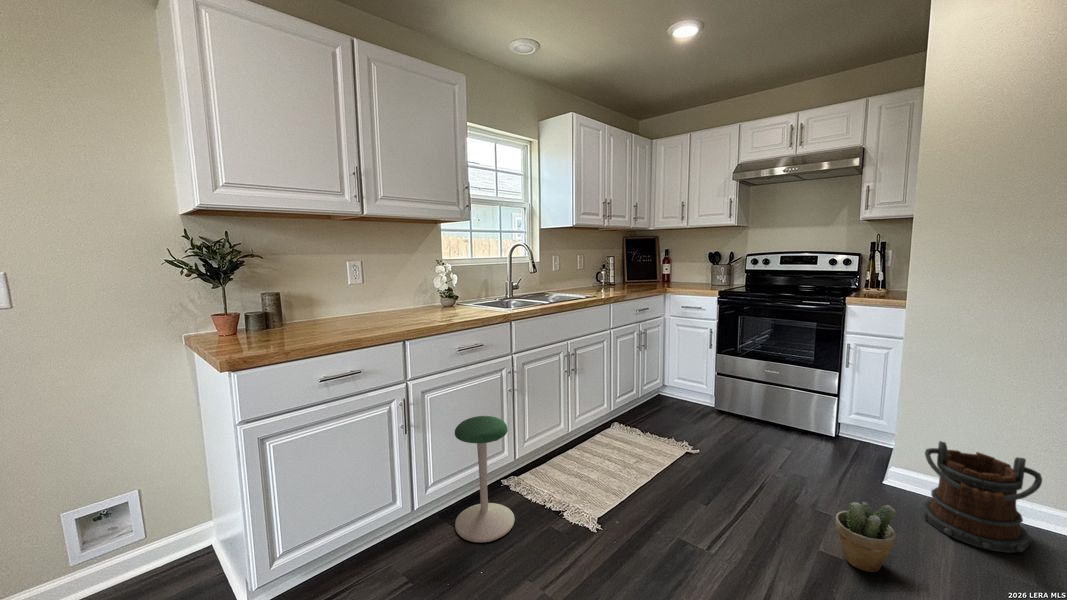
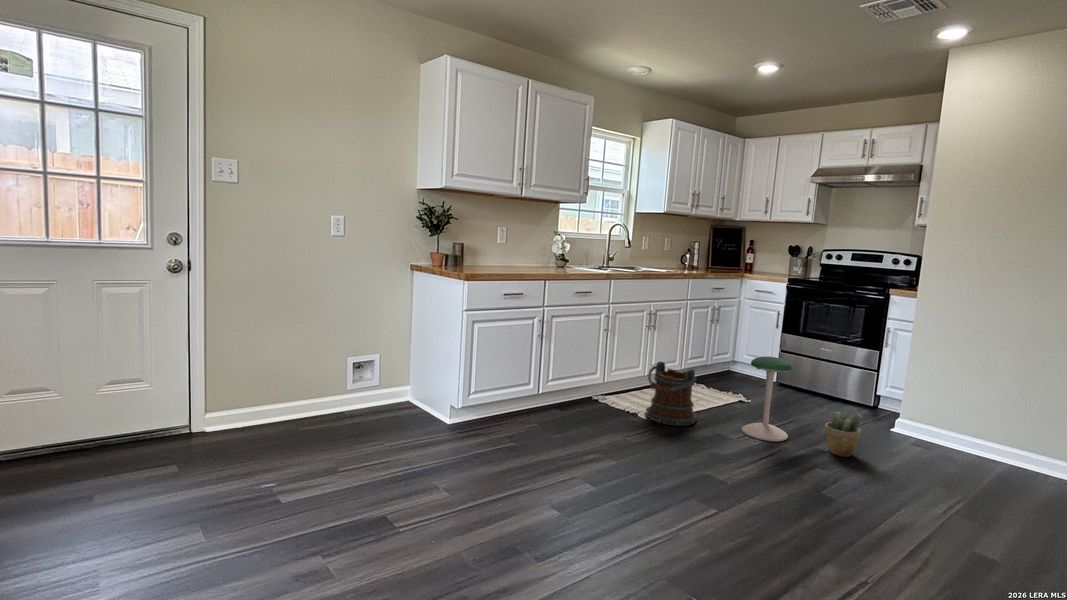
stool: present [455,416,515,542] -> present [742,357,792,441]
bucket: present [922,441,1042,553] -> present [646,361,698,426]

